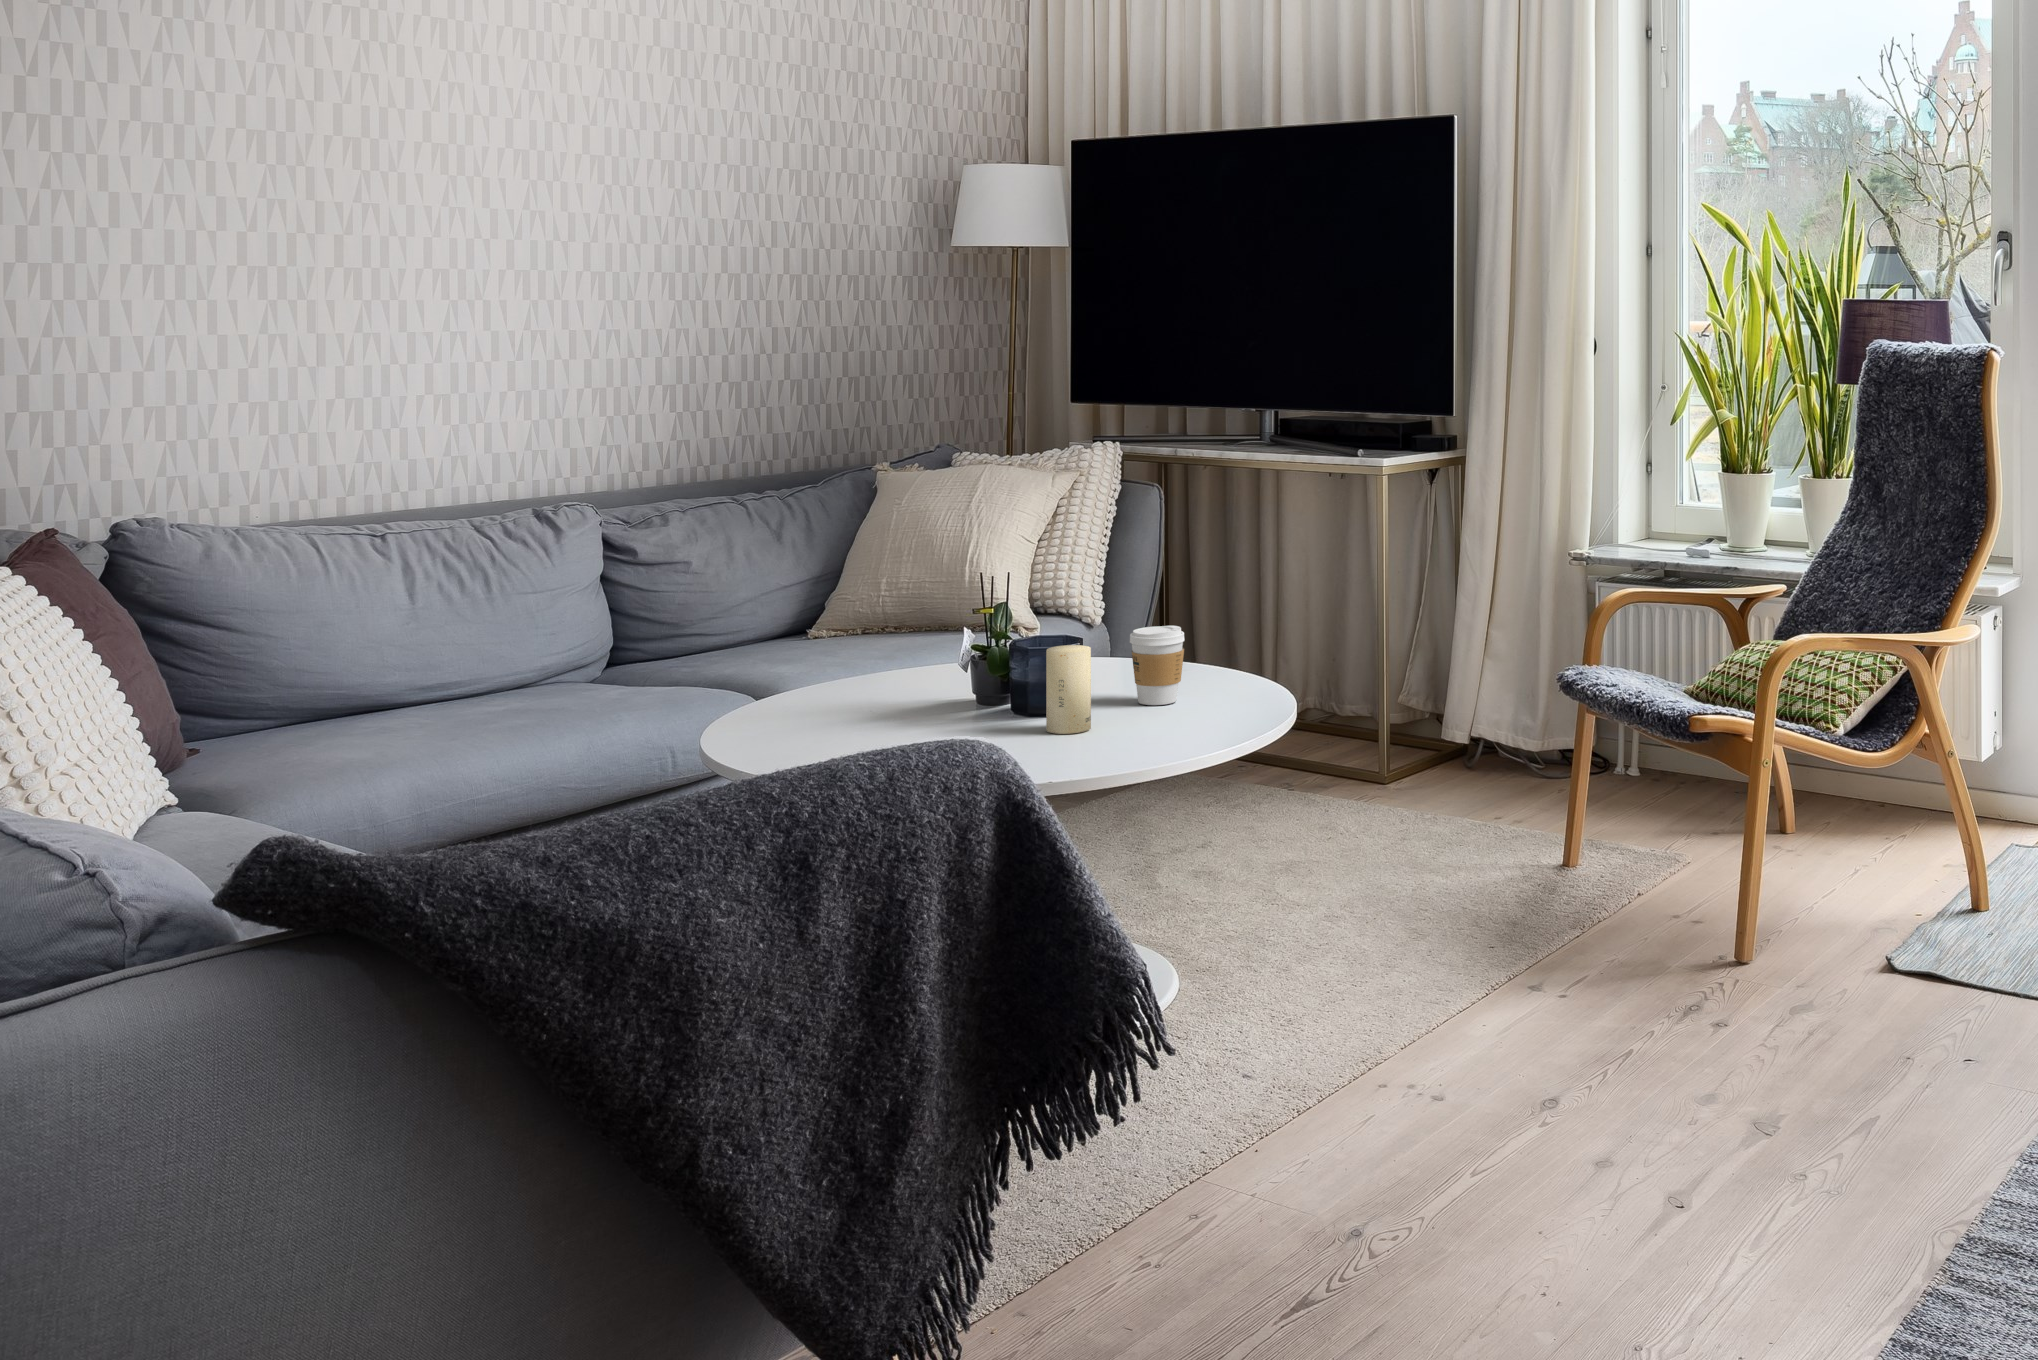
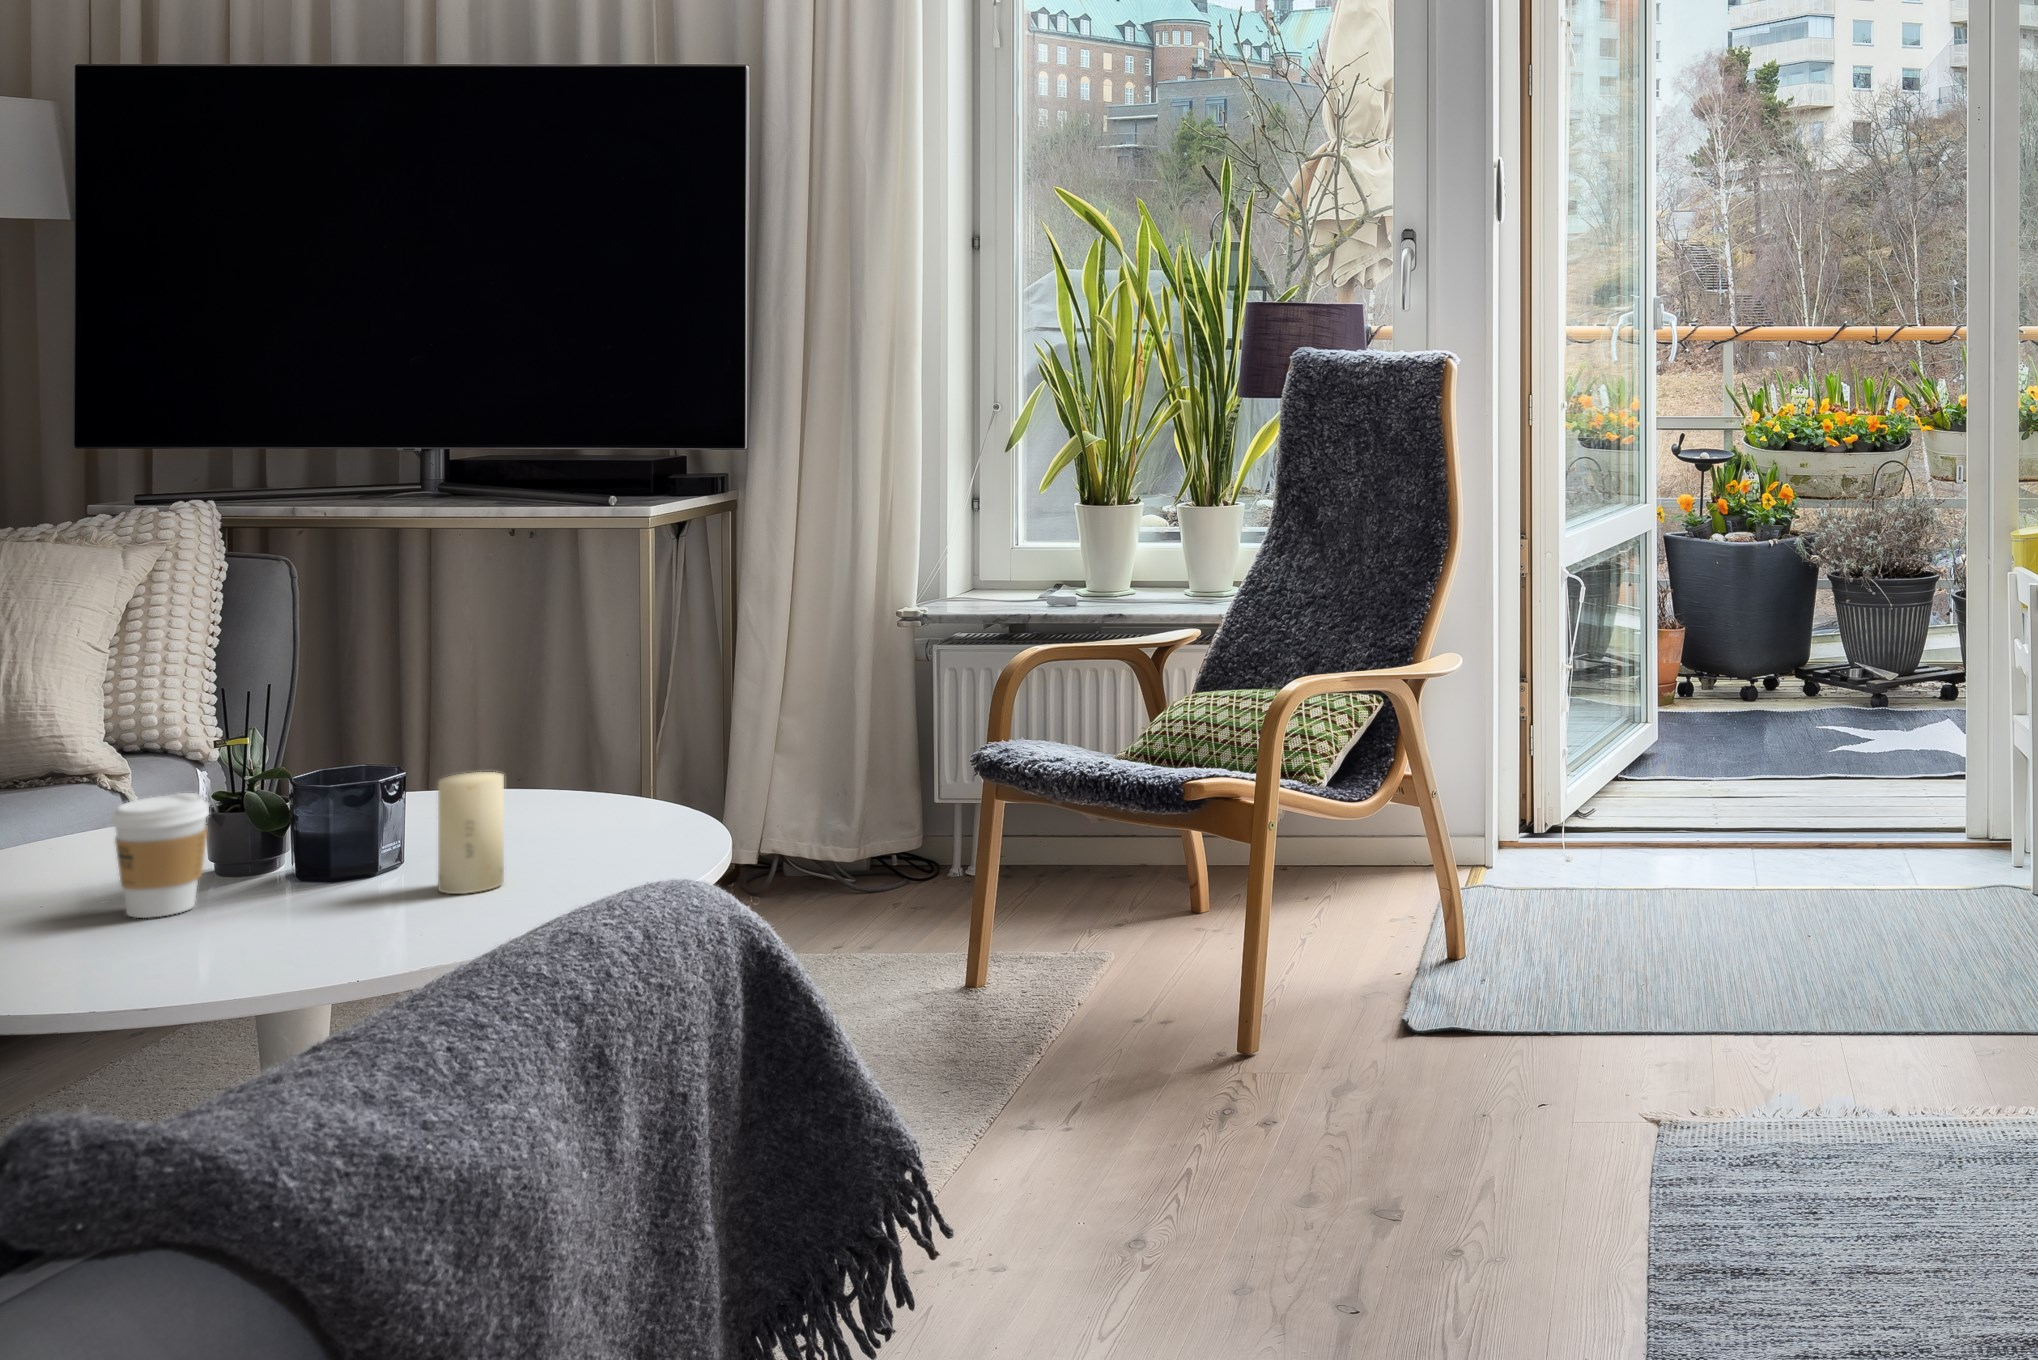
coffee cup: present [1130,626,1185,705] -> present [112,793,209,918]

